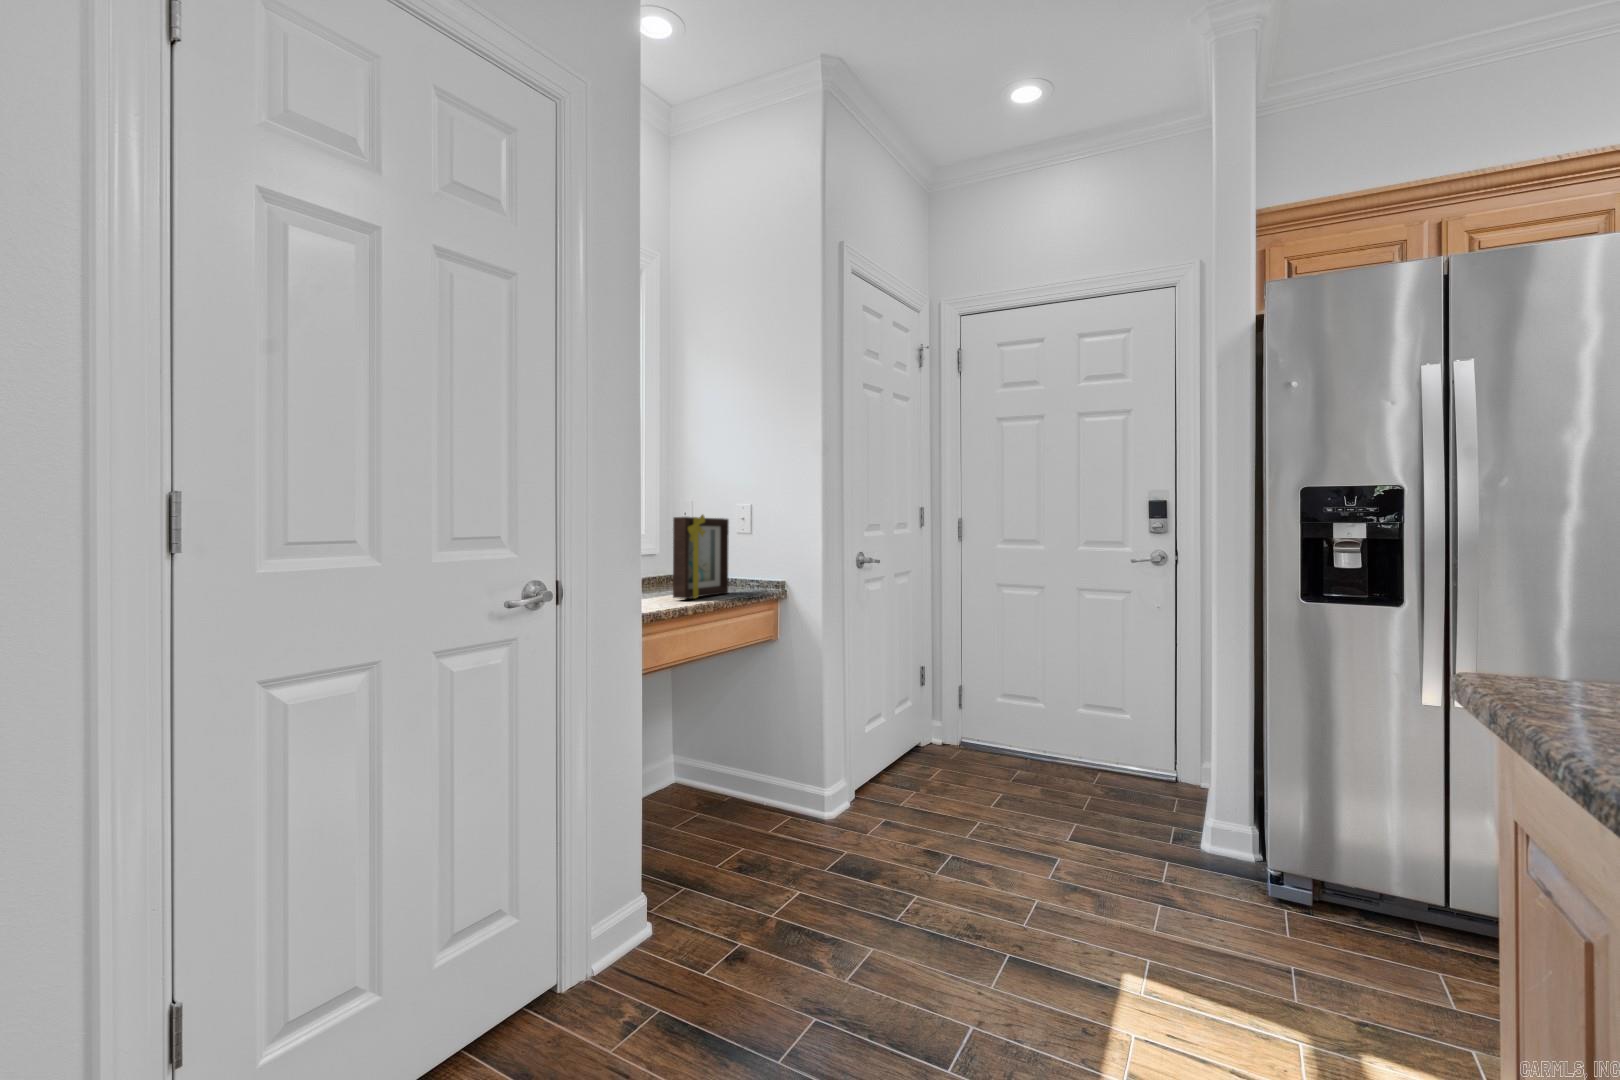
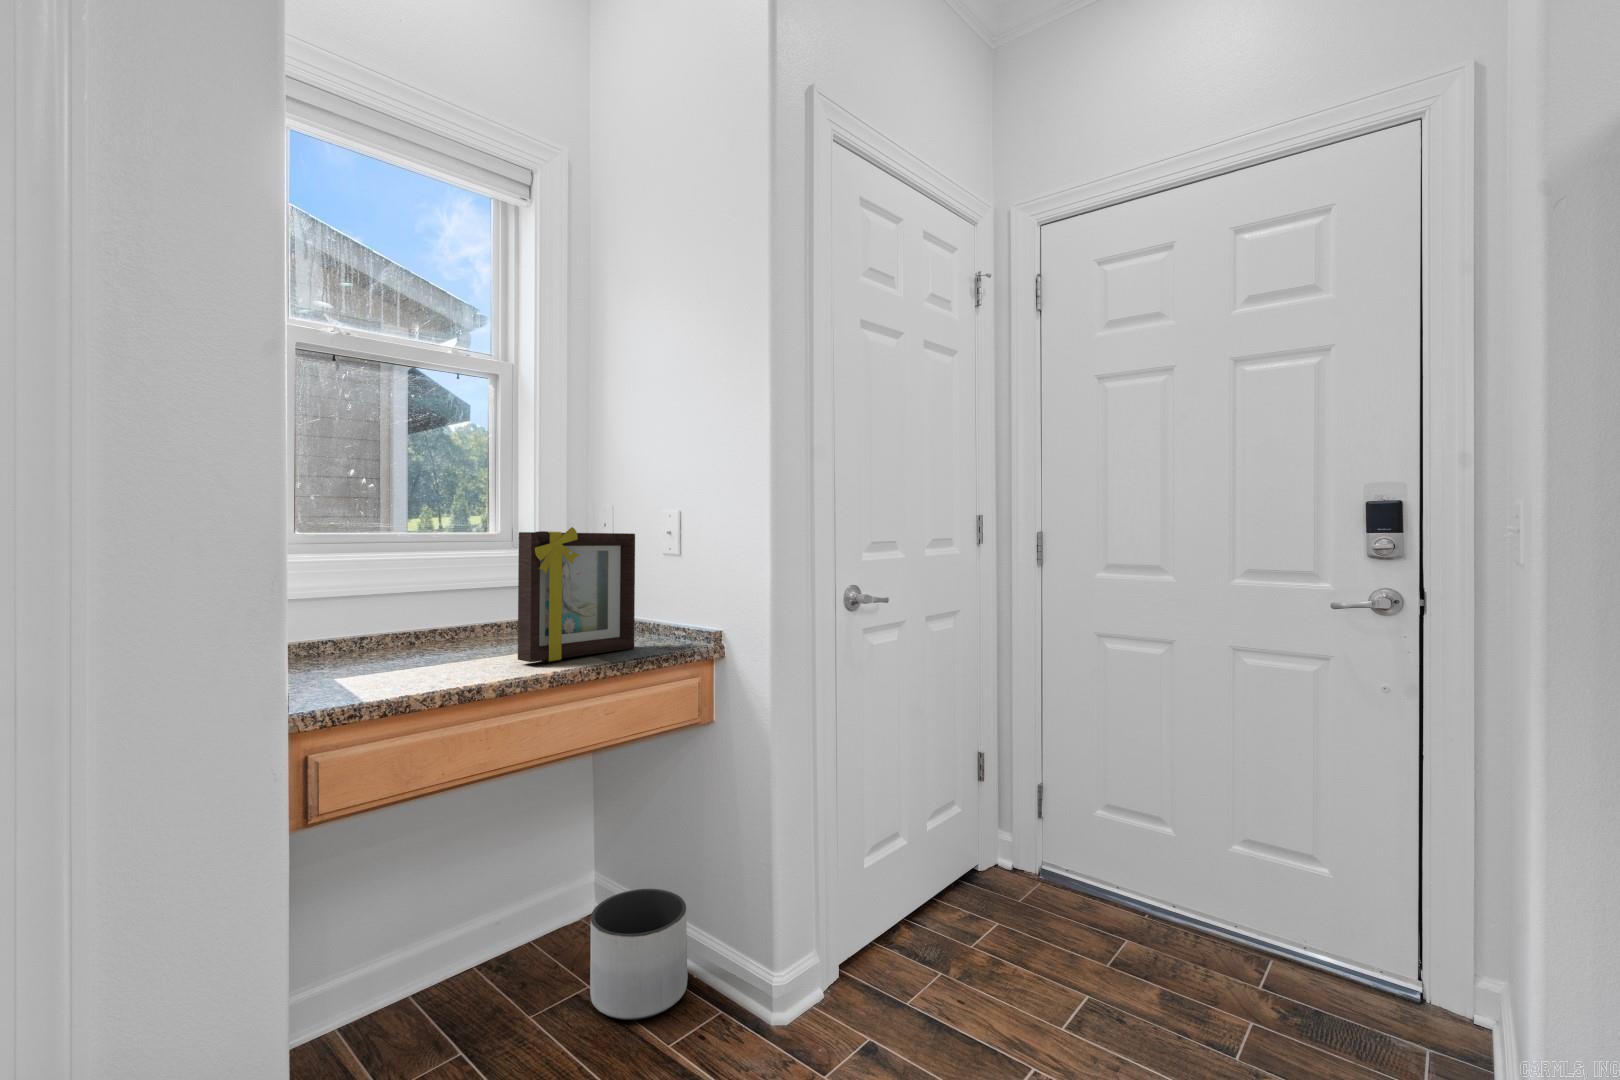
planter: none [706,751,767,823] -> present [590,889,688,1020]

